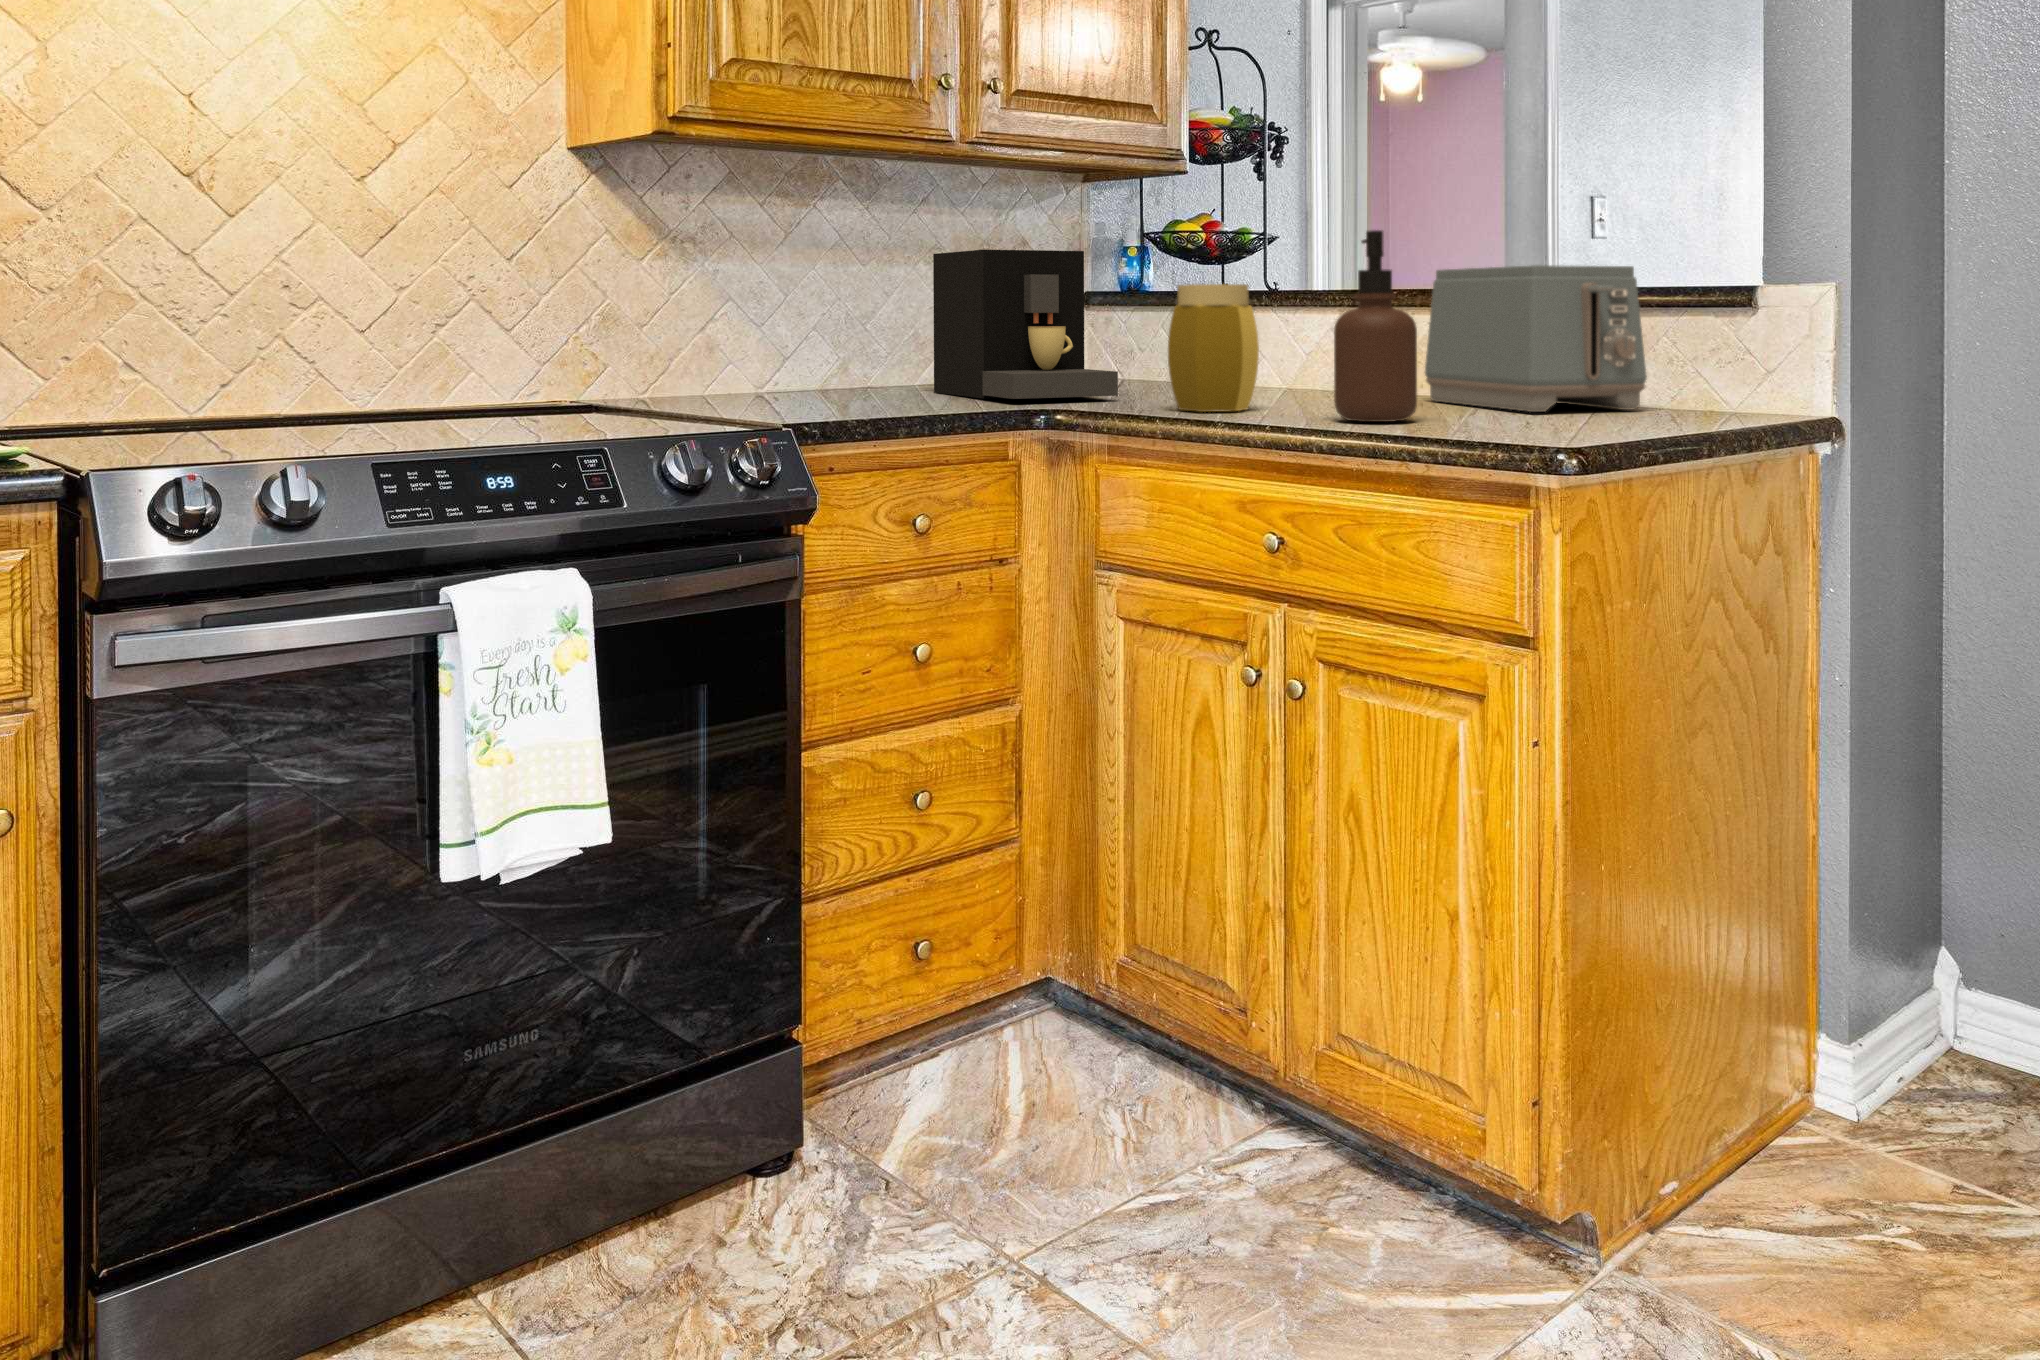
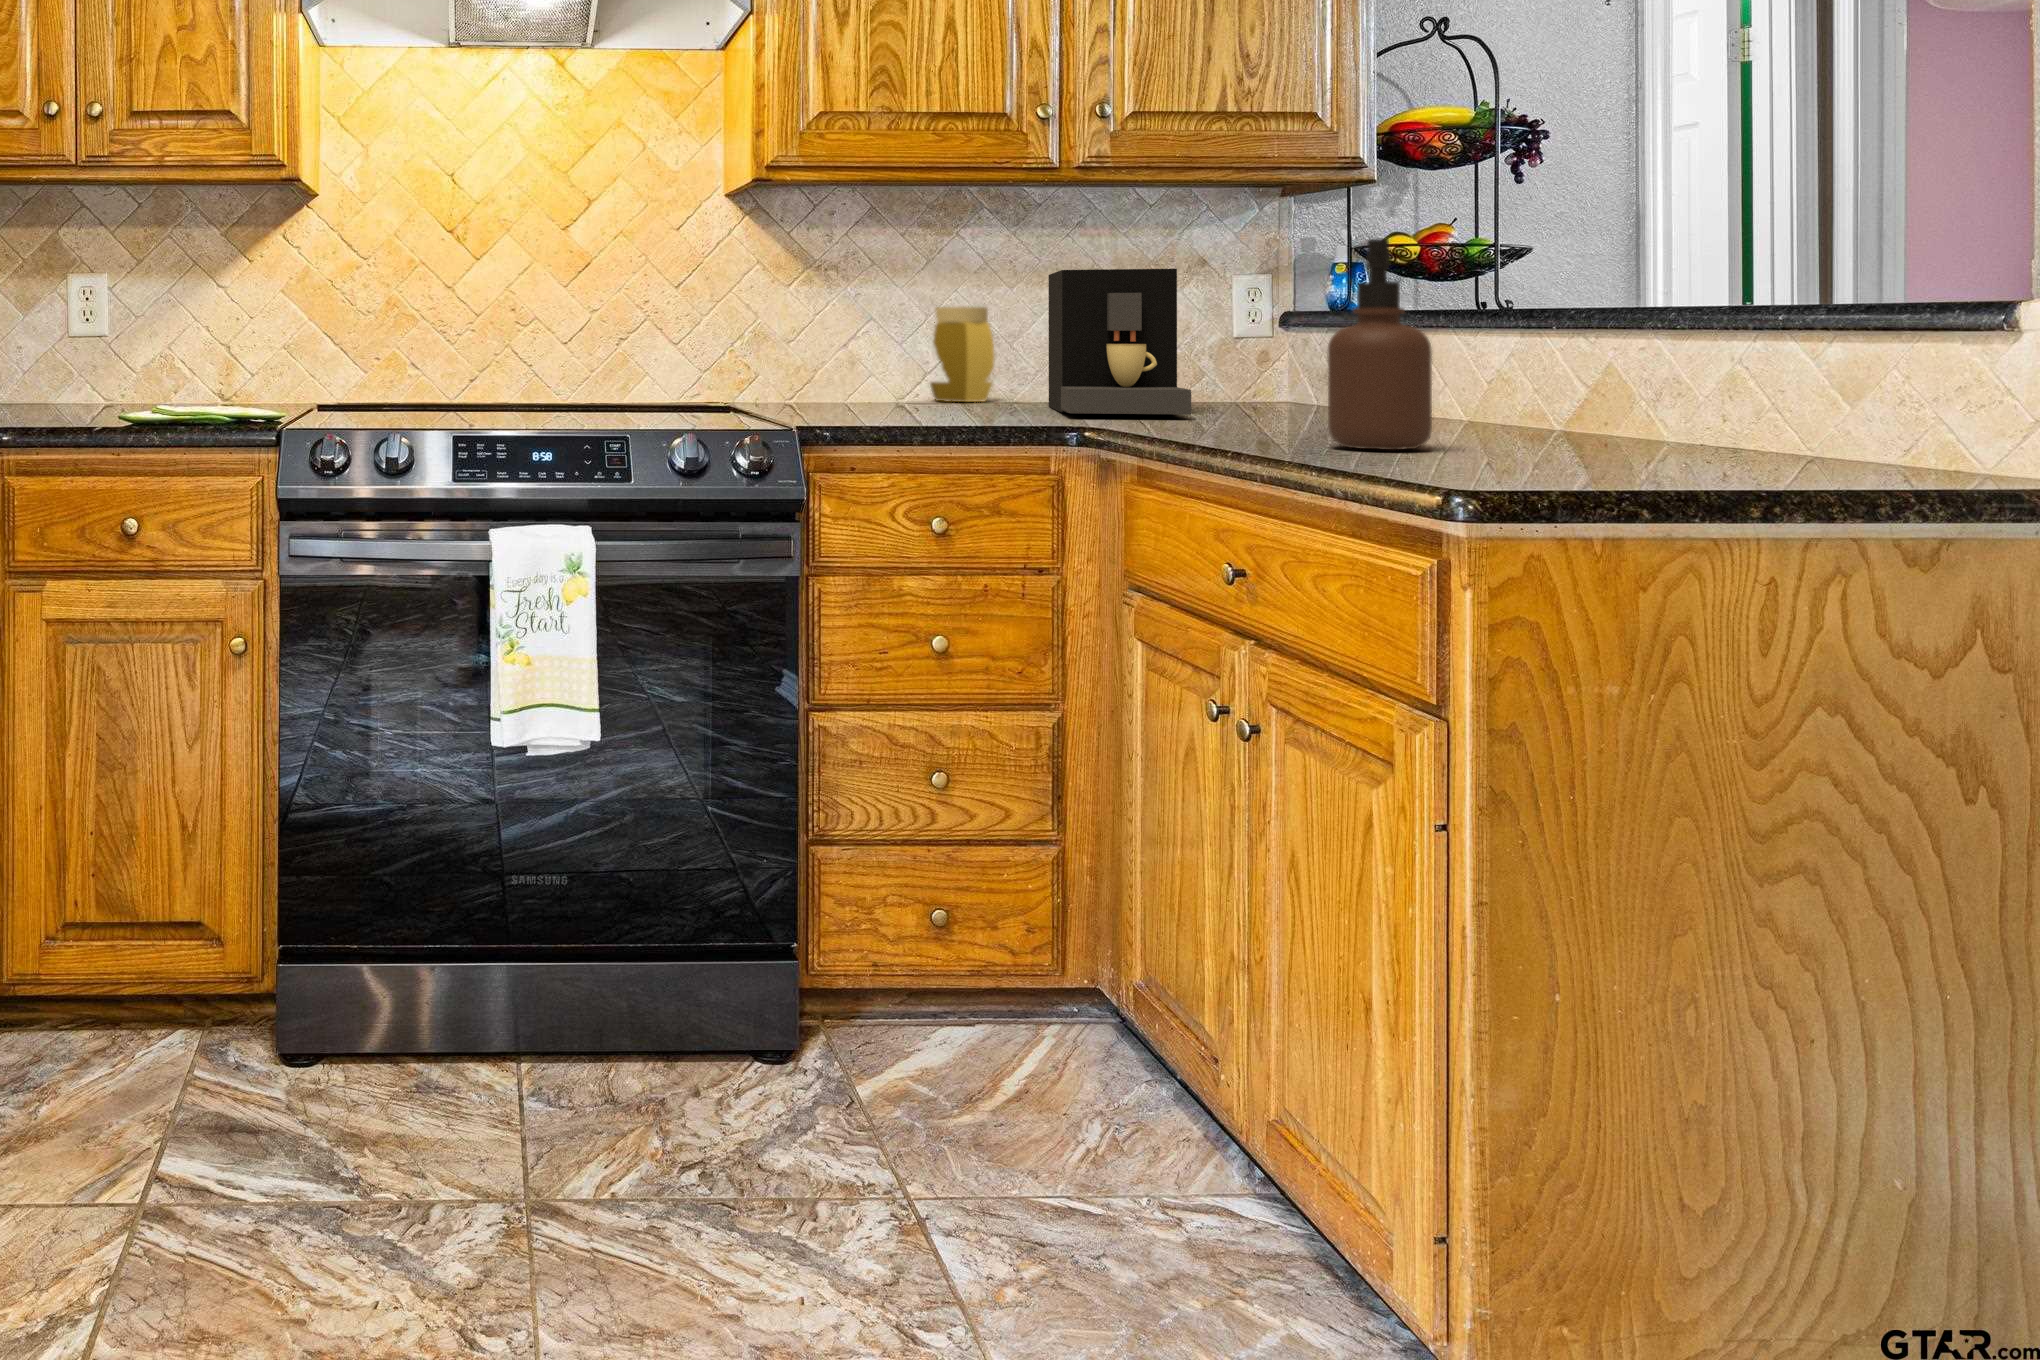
toaster: present [1425,265,1647,412] -> none [1559,270,1830,453]
jar: present [1168,284,1259,412] -> present [930,307,995,402]

